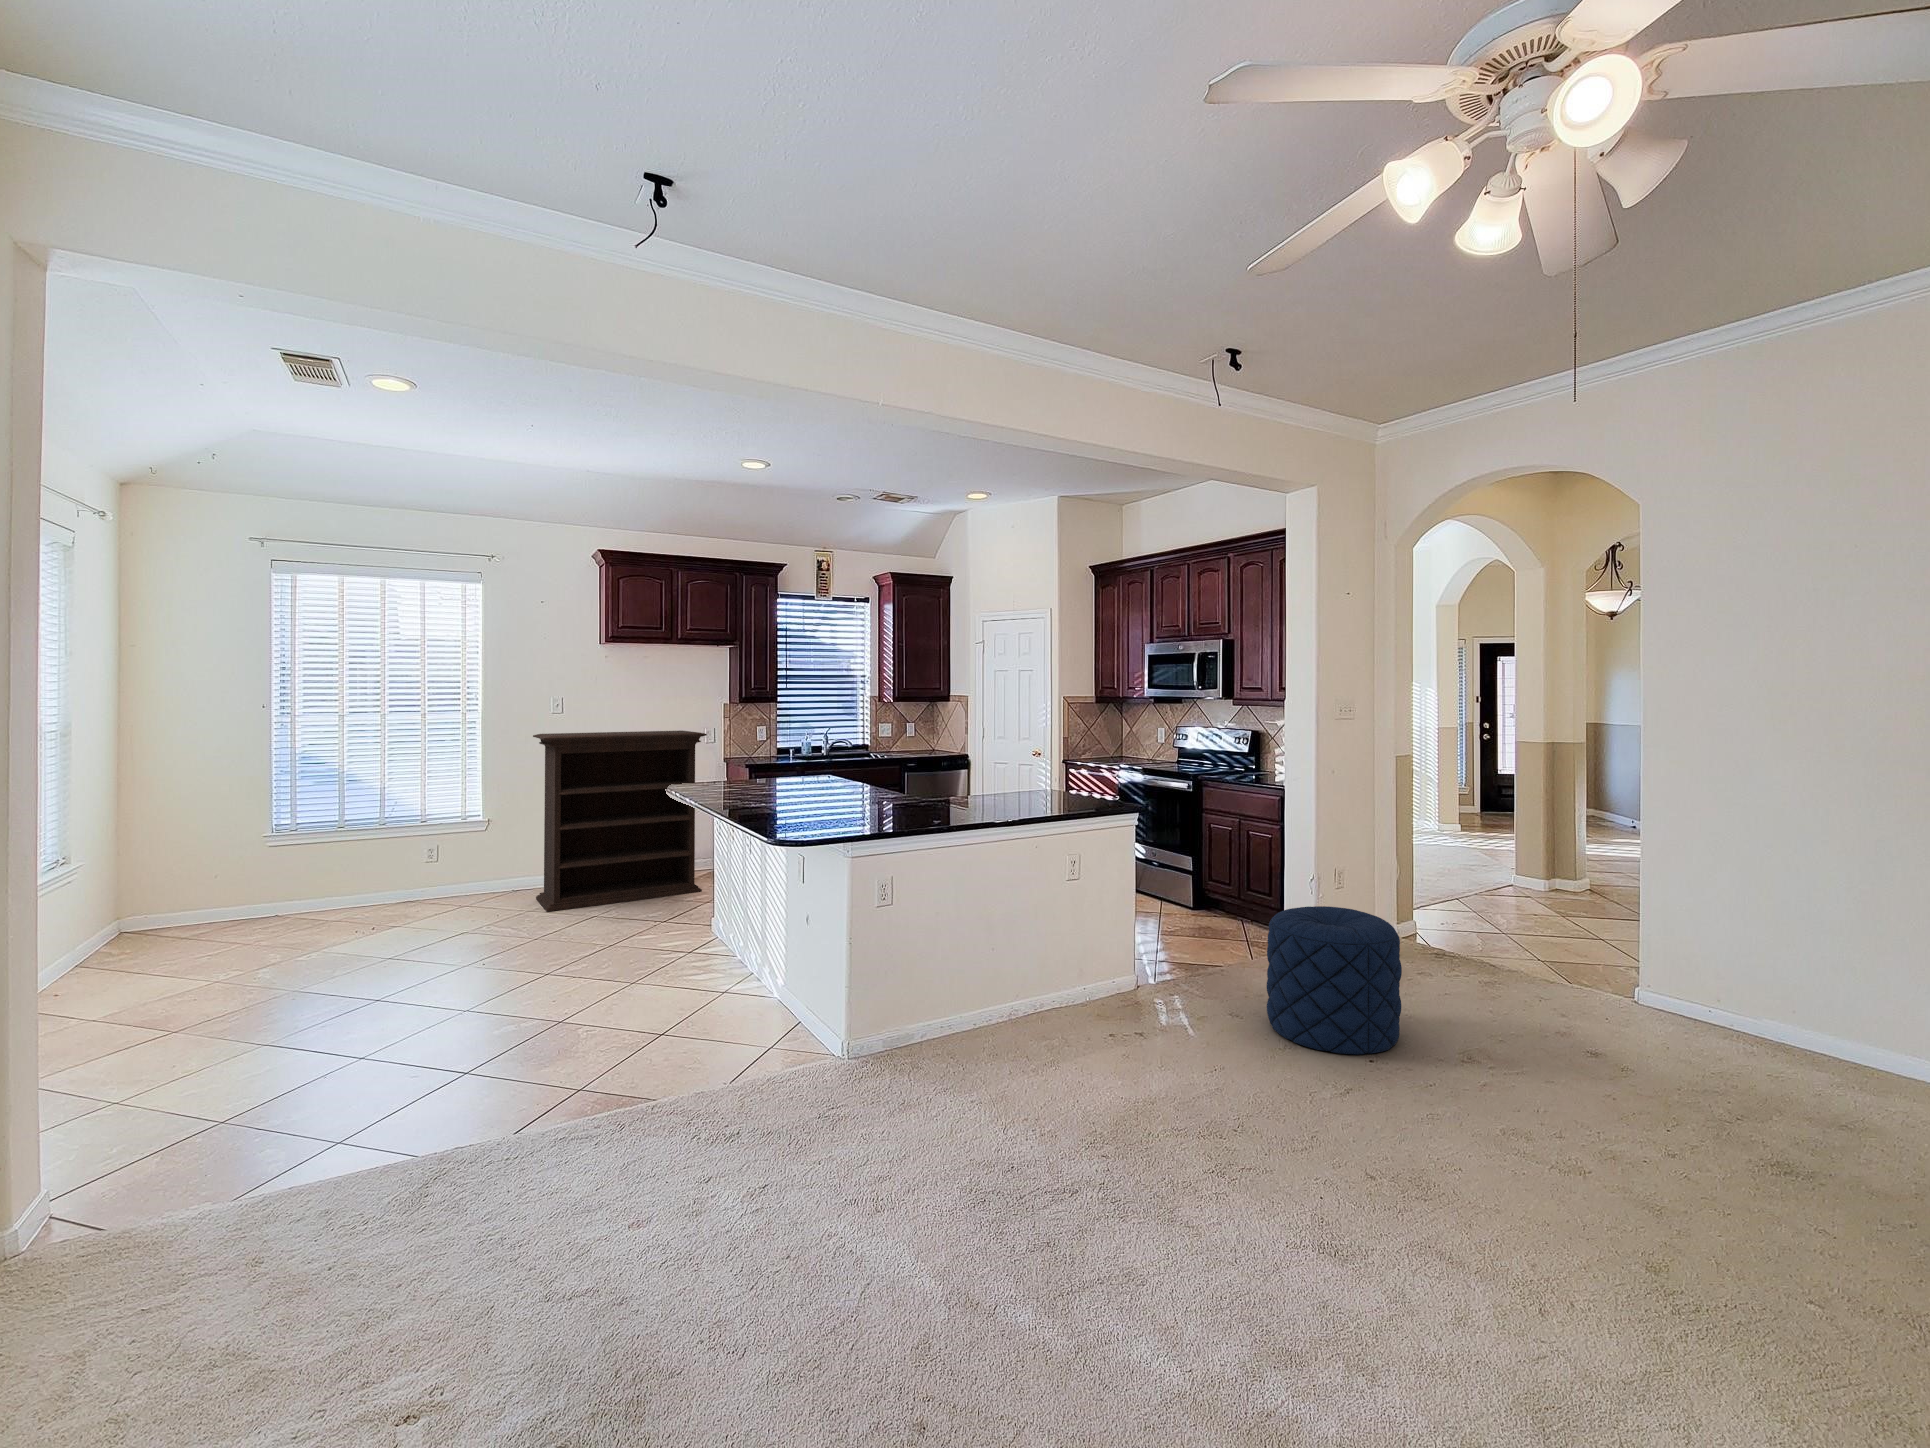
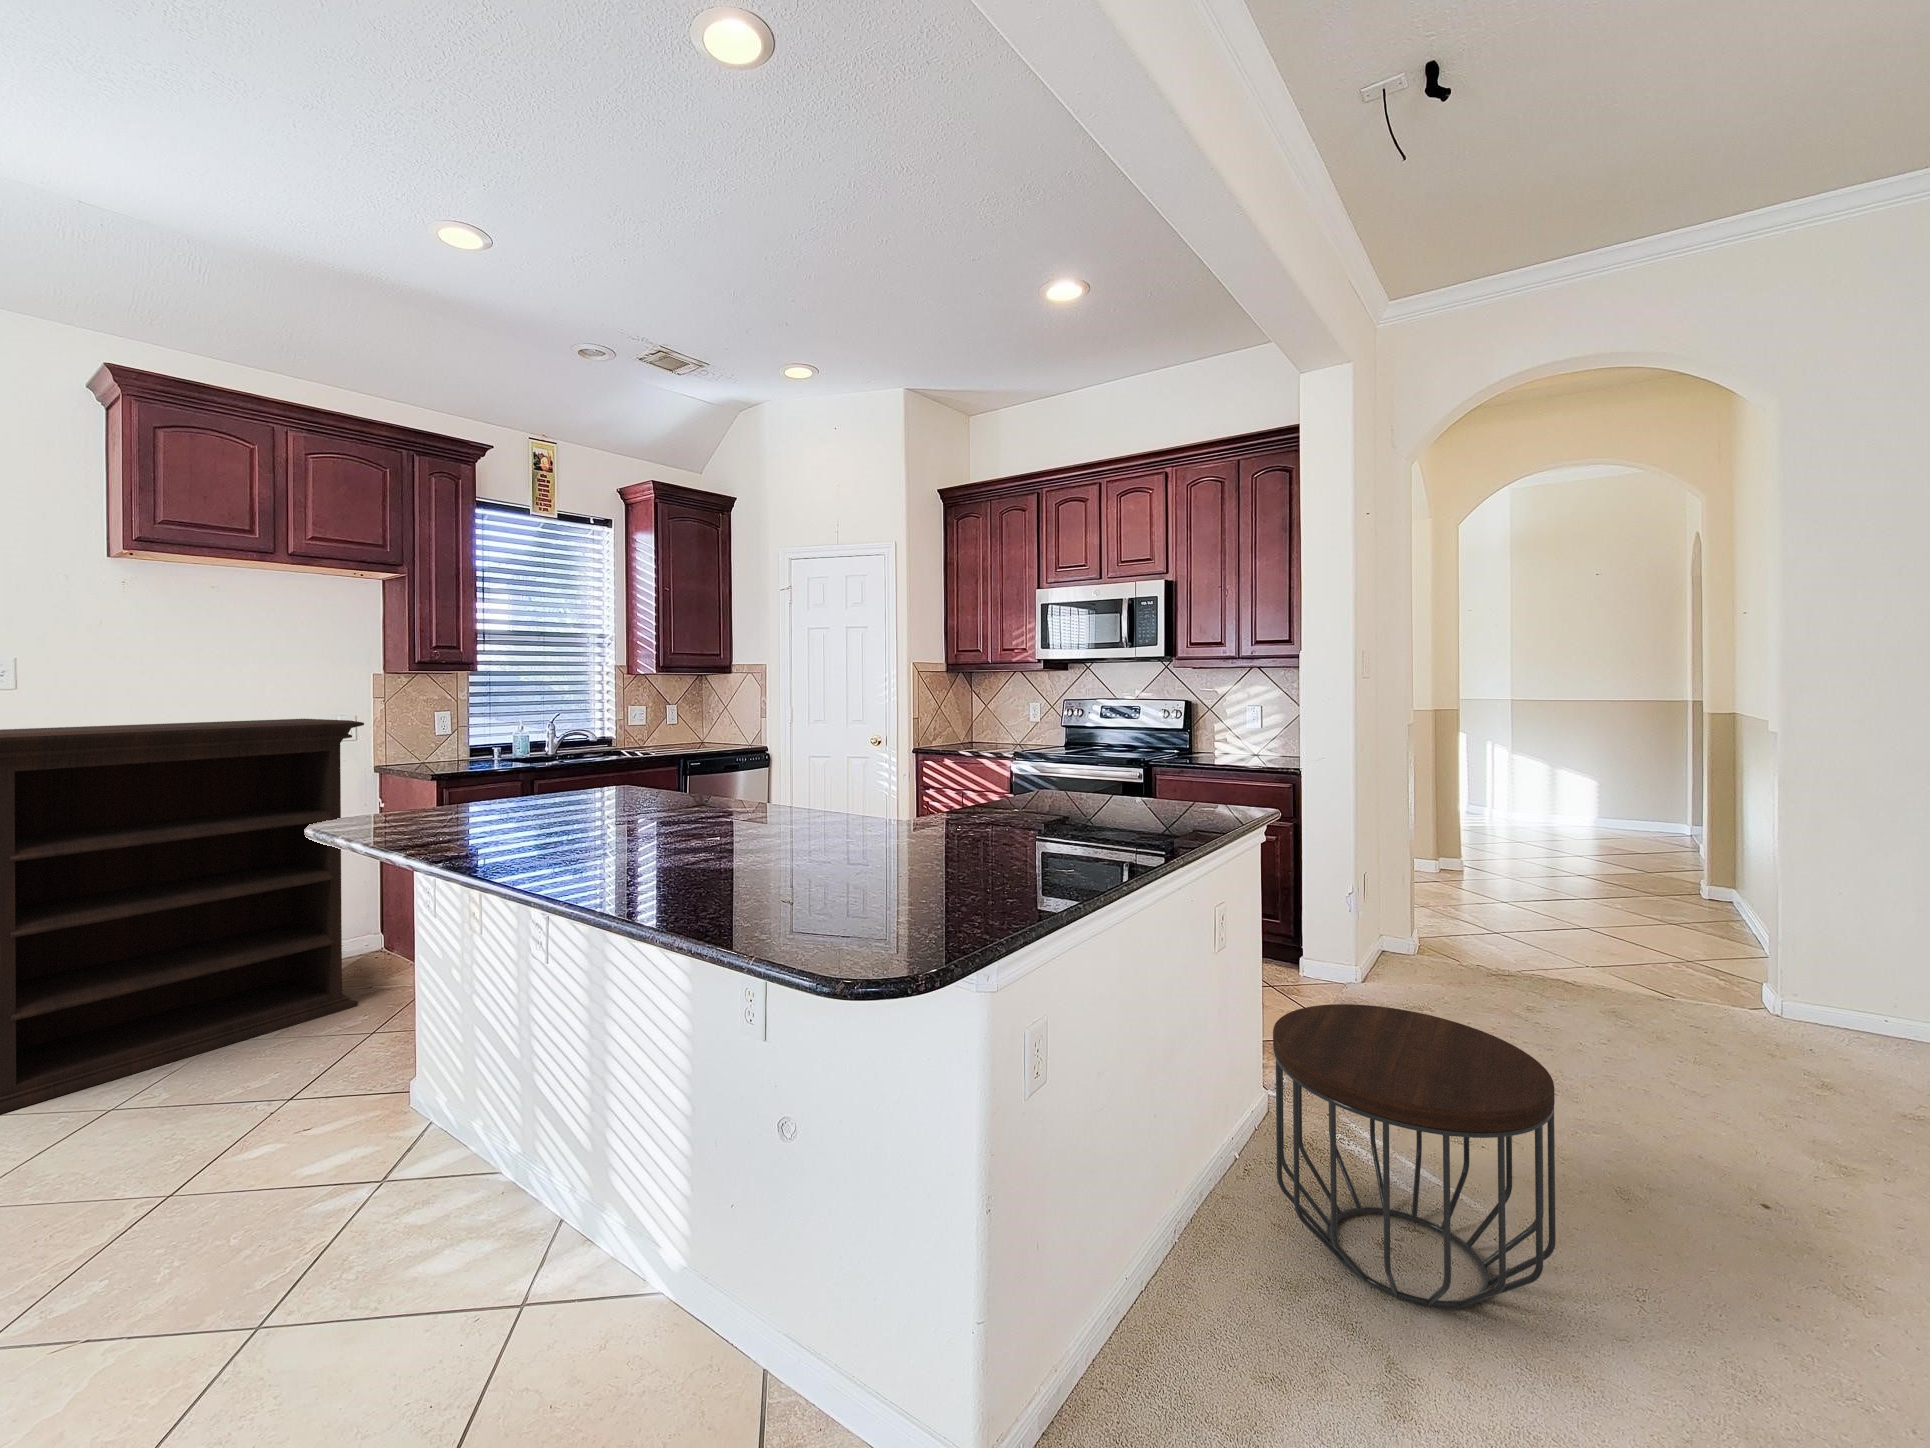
pouf: present [1267,906,1402,1054] -> none [1533,952,1802,1214]
side table: none [1042,909,1168,1046] -> present [1273,1004,1556,1308]

